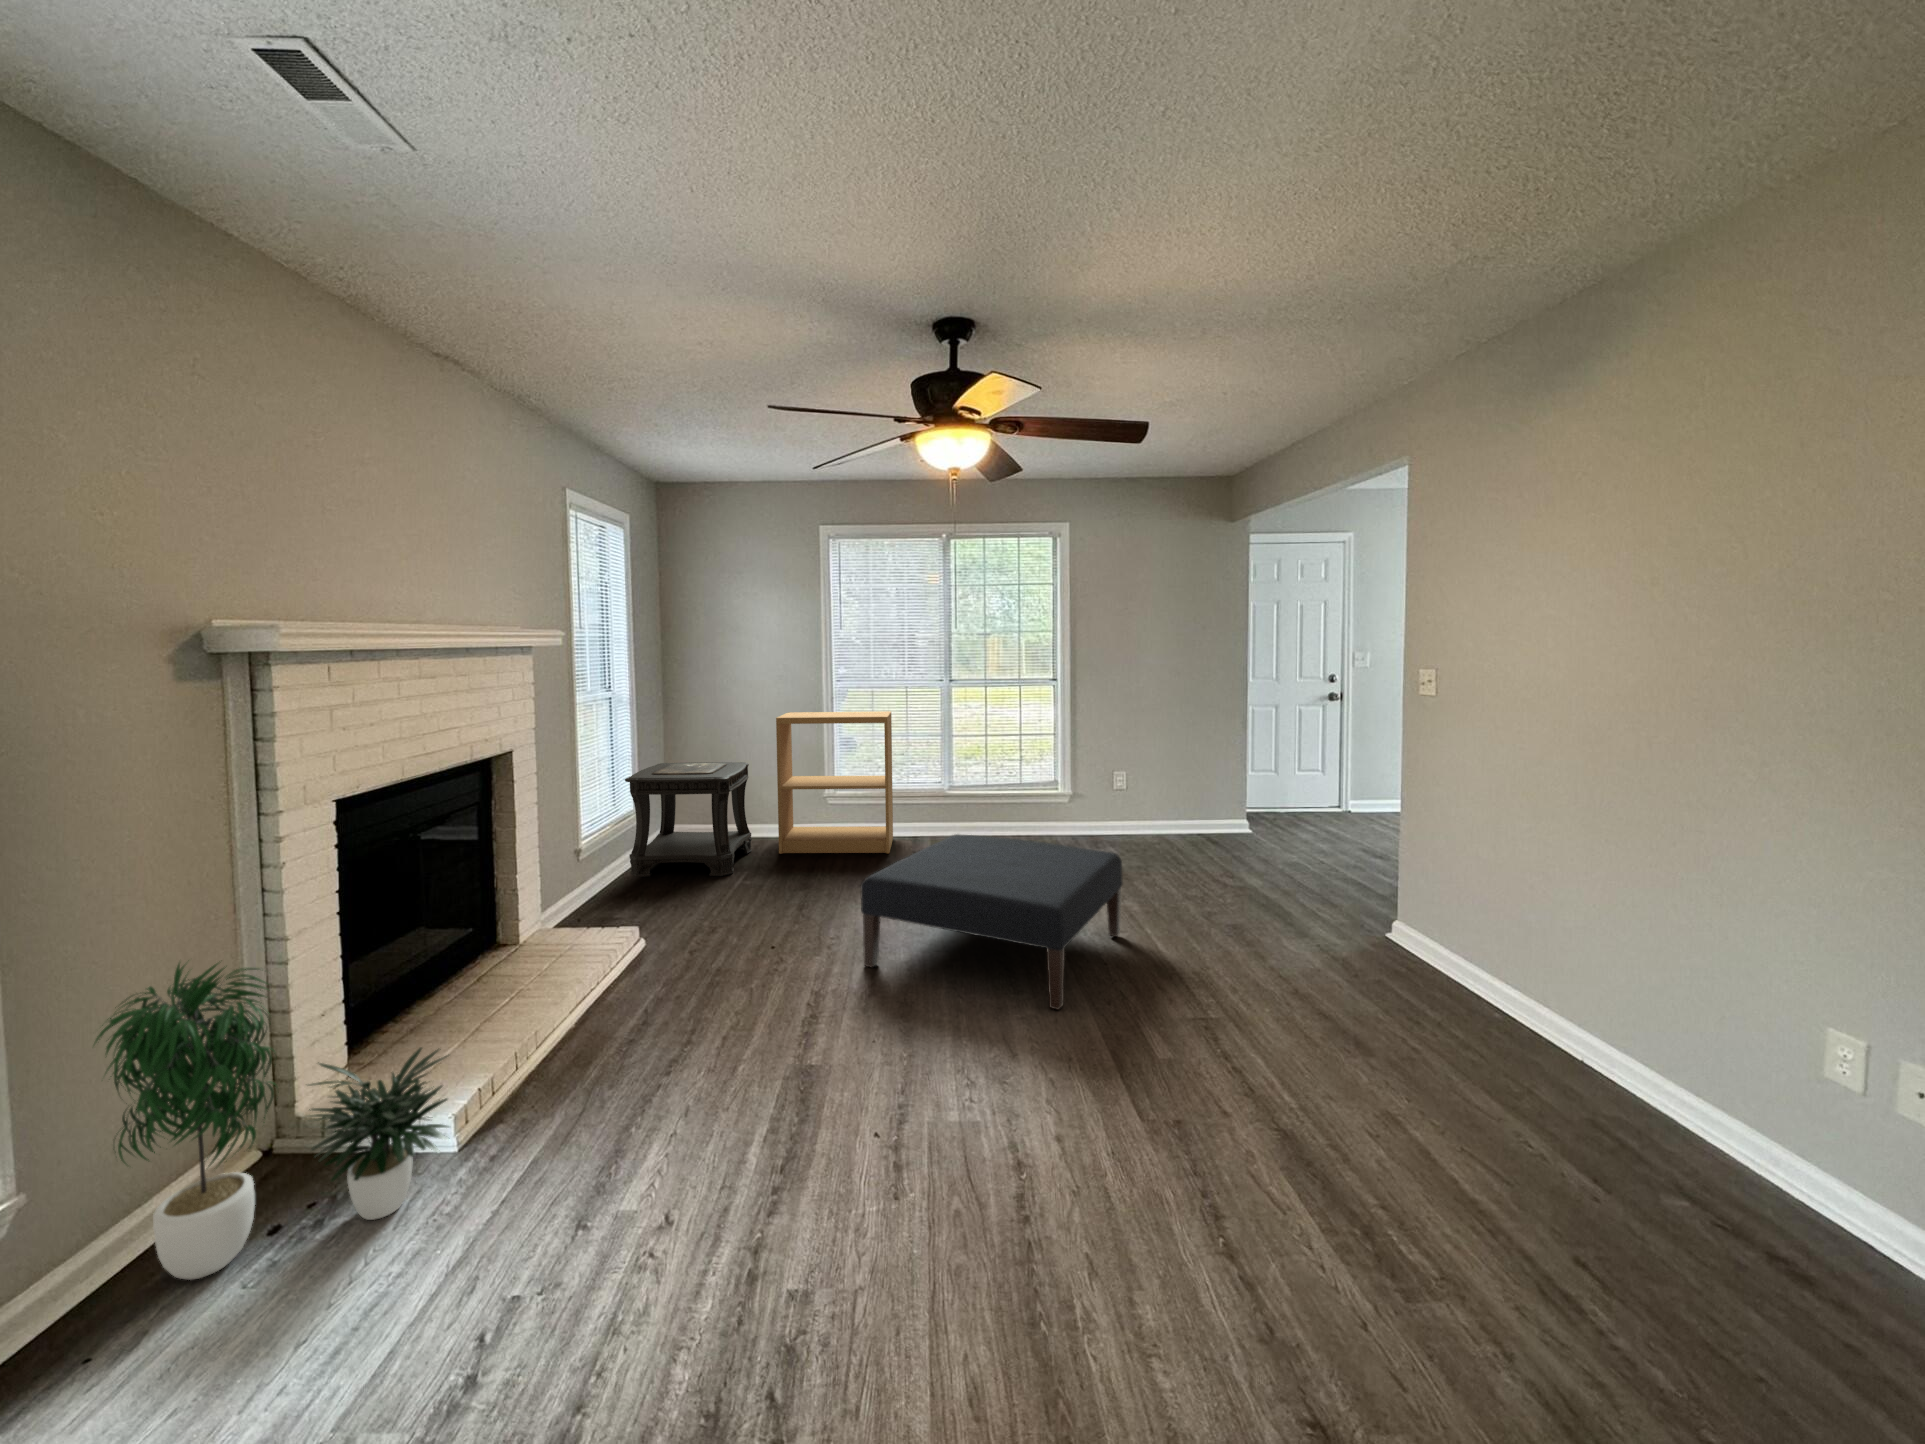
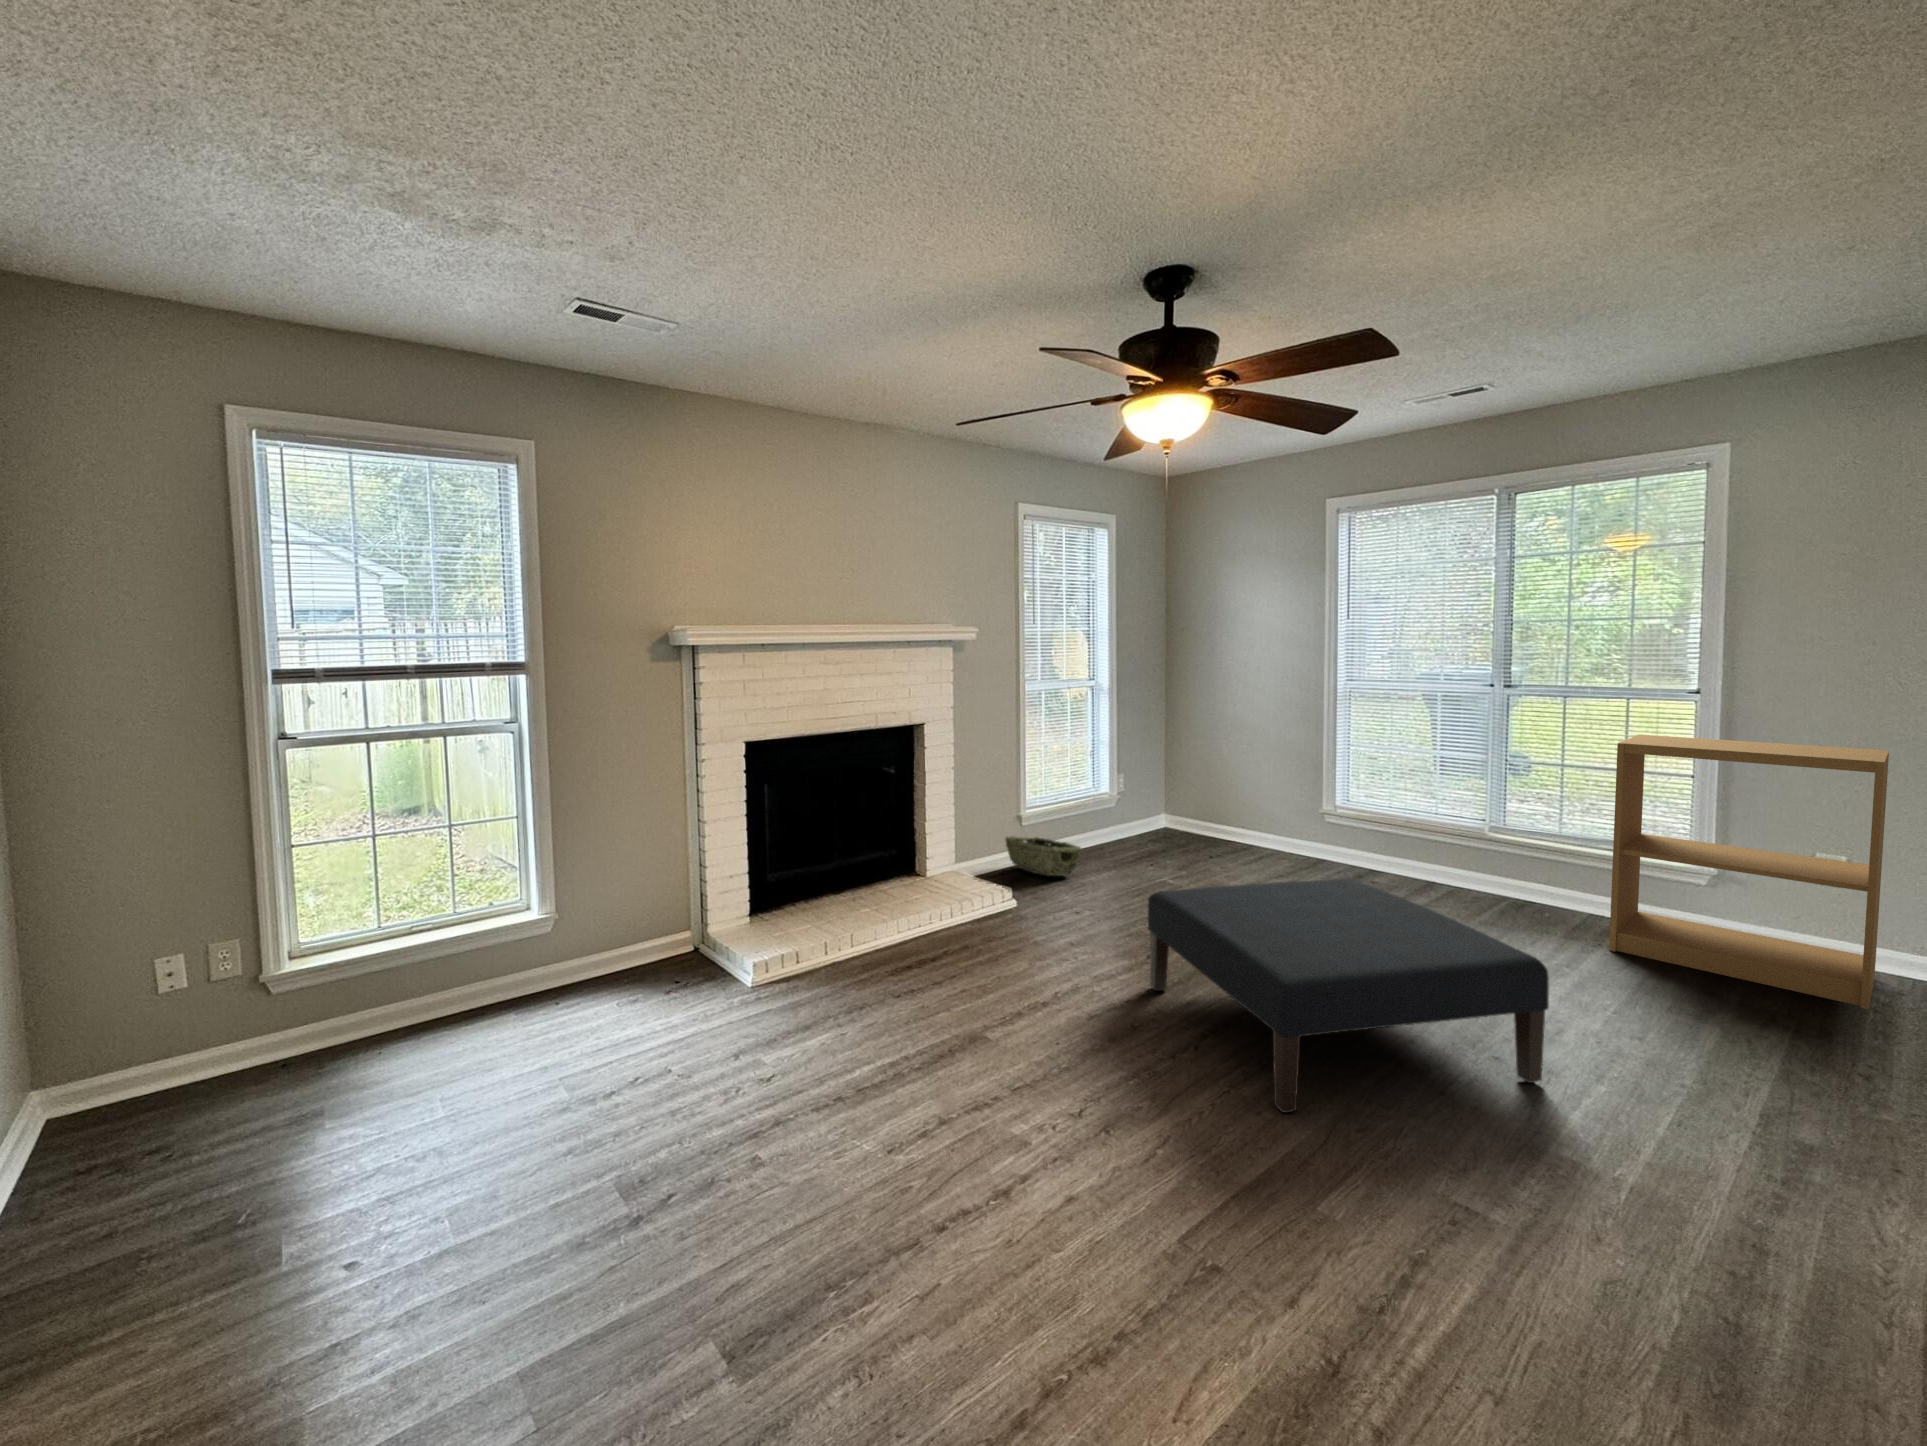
bookshelf: present [776,712,893,854] -> present [1609,735,1889,1009]
side table: present [625,762,752,877] -> none [1080,750,1218,871]
woven basket: none [575,867,668,908] -> present [1005,836,1081,876]
potted plant: present [95,963,449,1280] -> none [576,815,732,1002]

